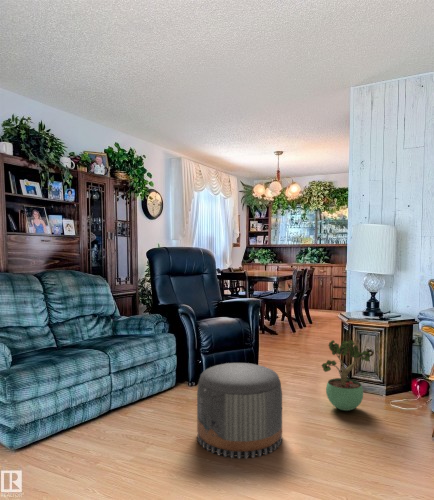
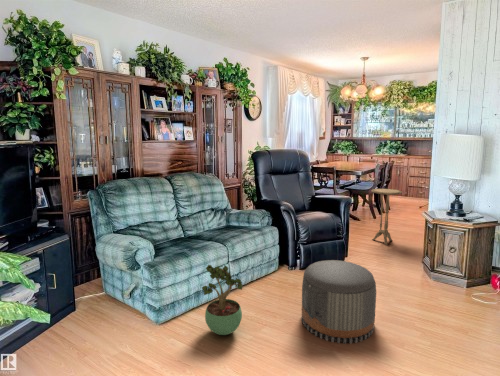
side table: none [286,293,319,359] -> present [372,189,402,246]
potted plant: present [322,340,370,411] -> present [202,265,242,335]

